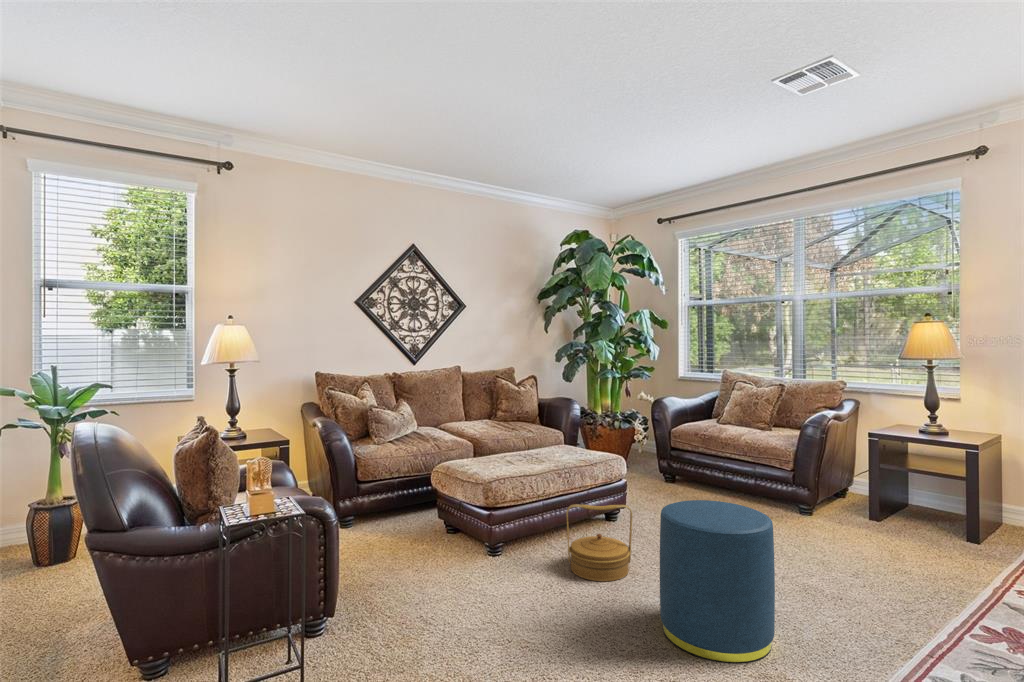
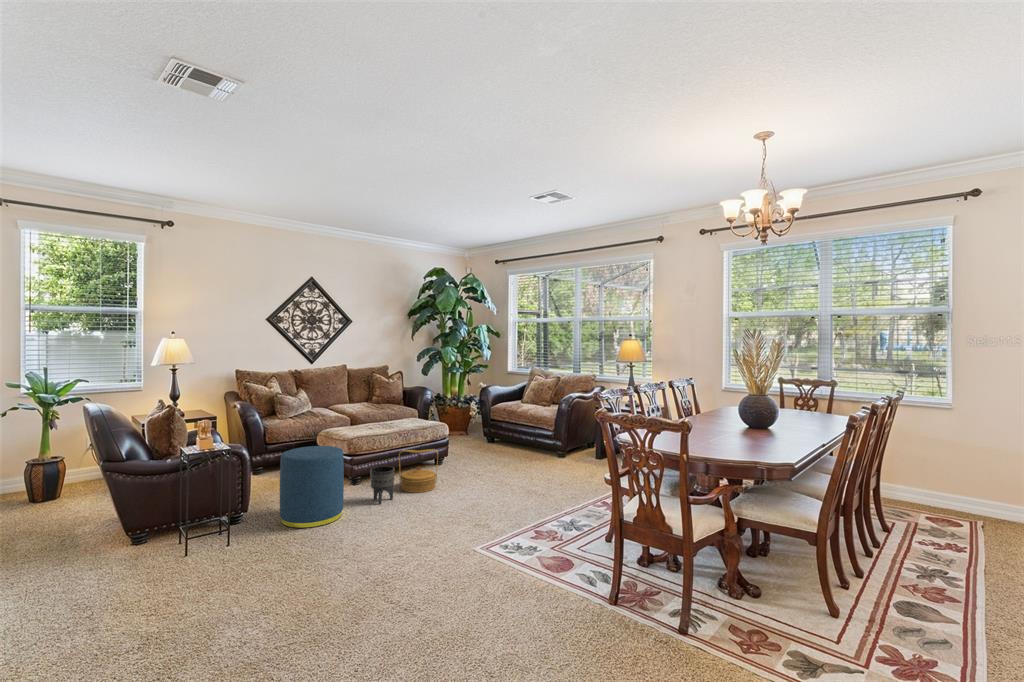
ottoman: present [660,500,775,664] -> present [280,446,344,528]
planter: none [528,534,569,606] -> present [370,466,395,504]

